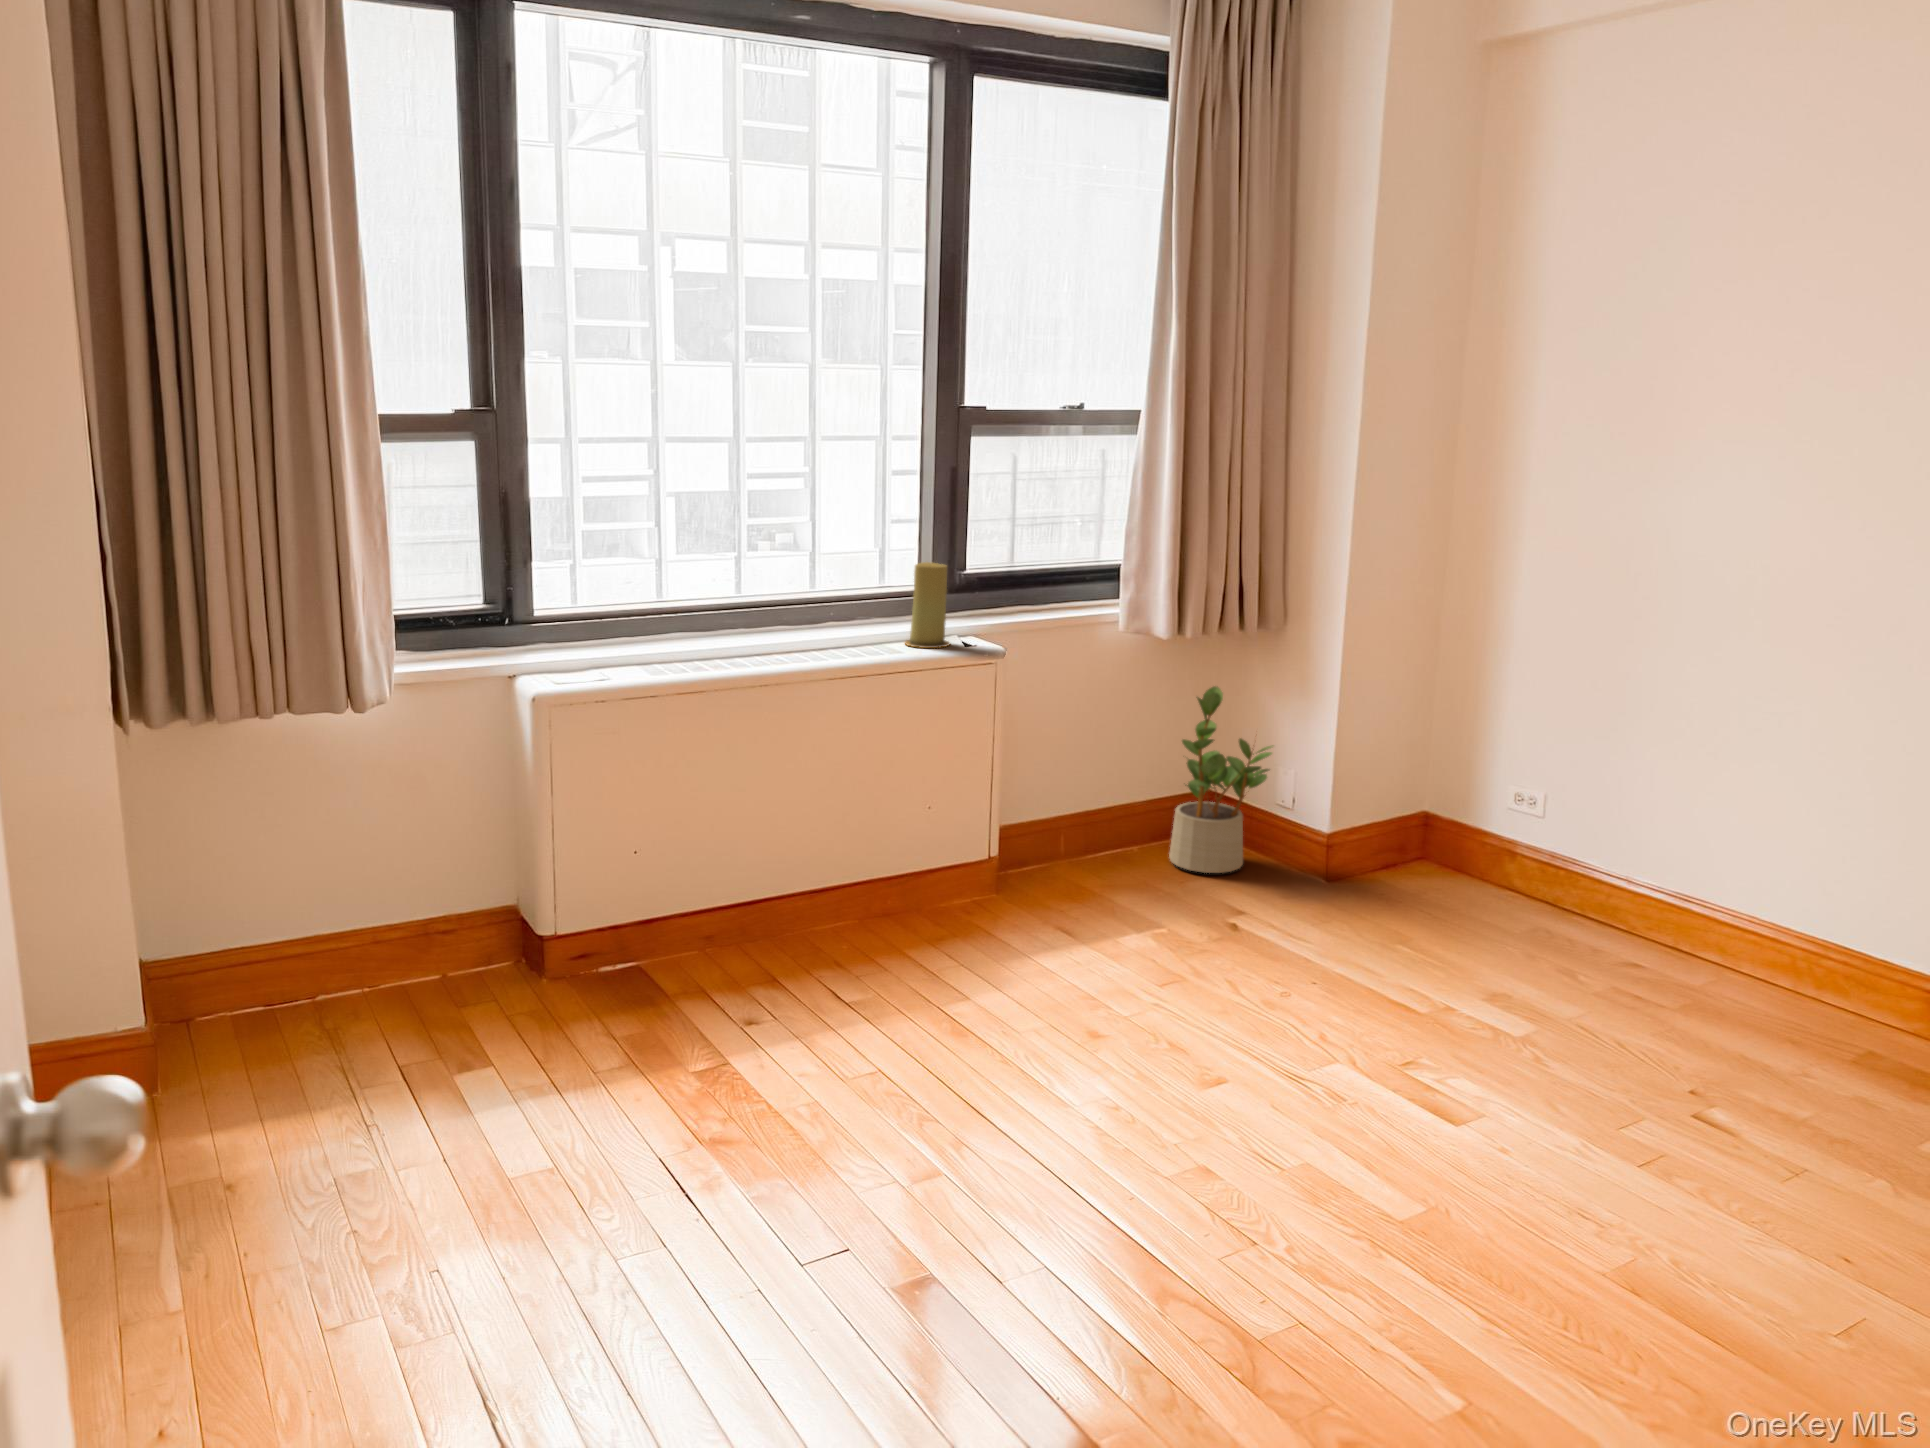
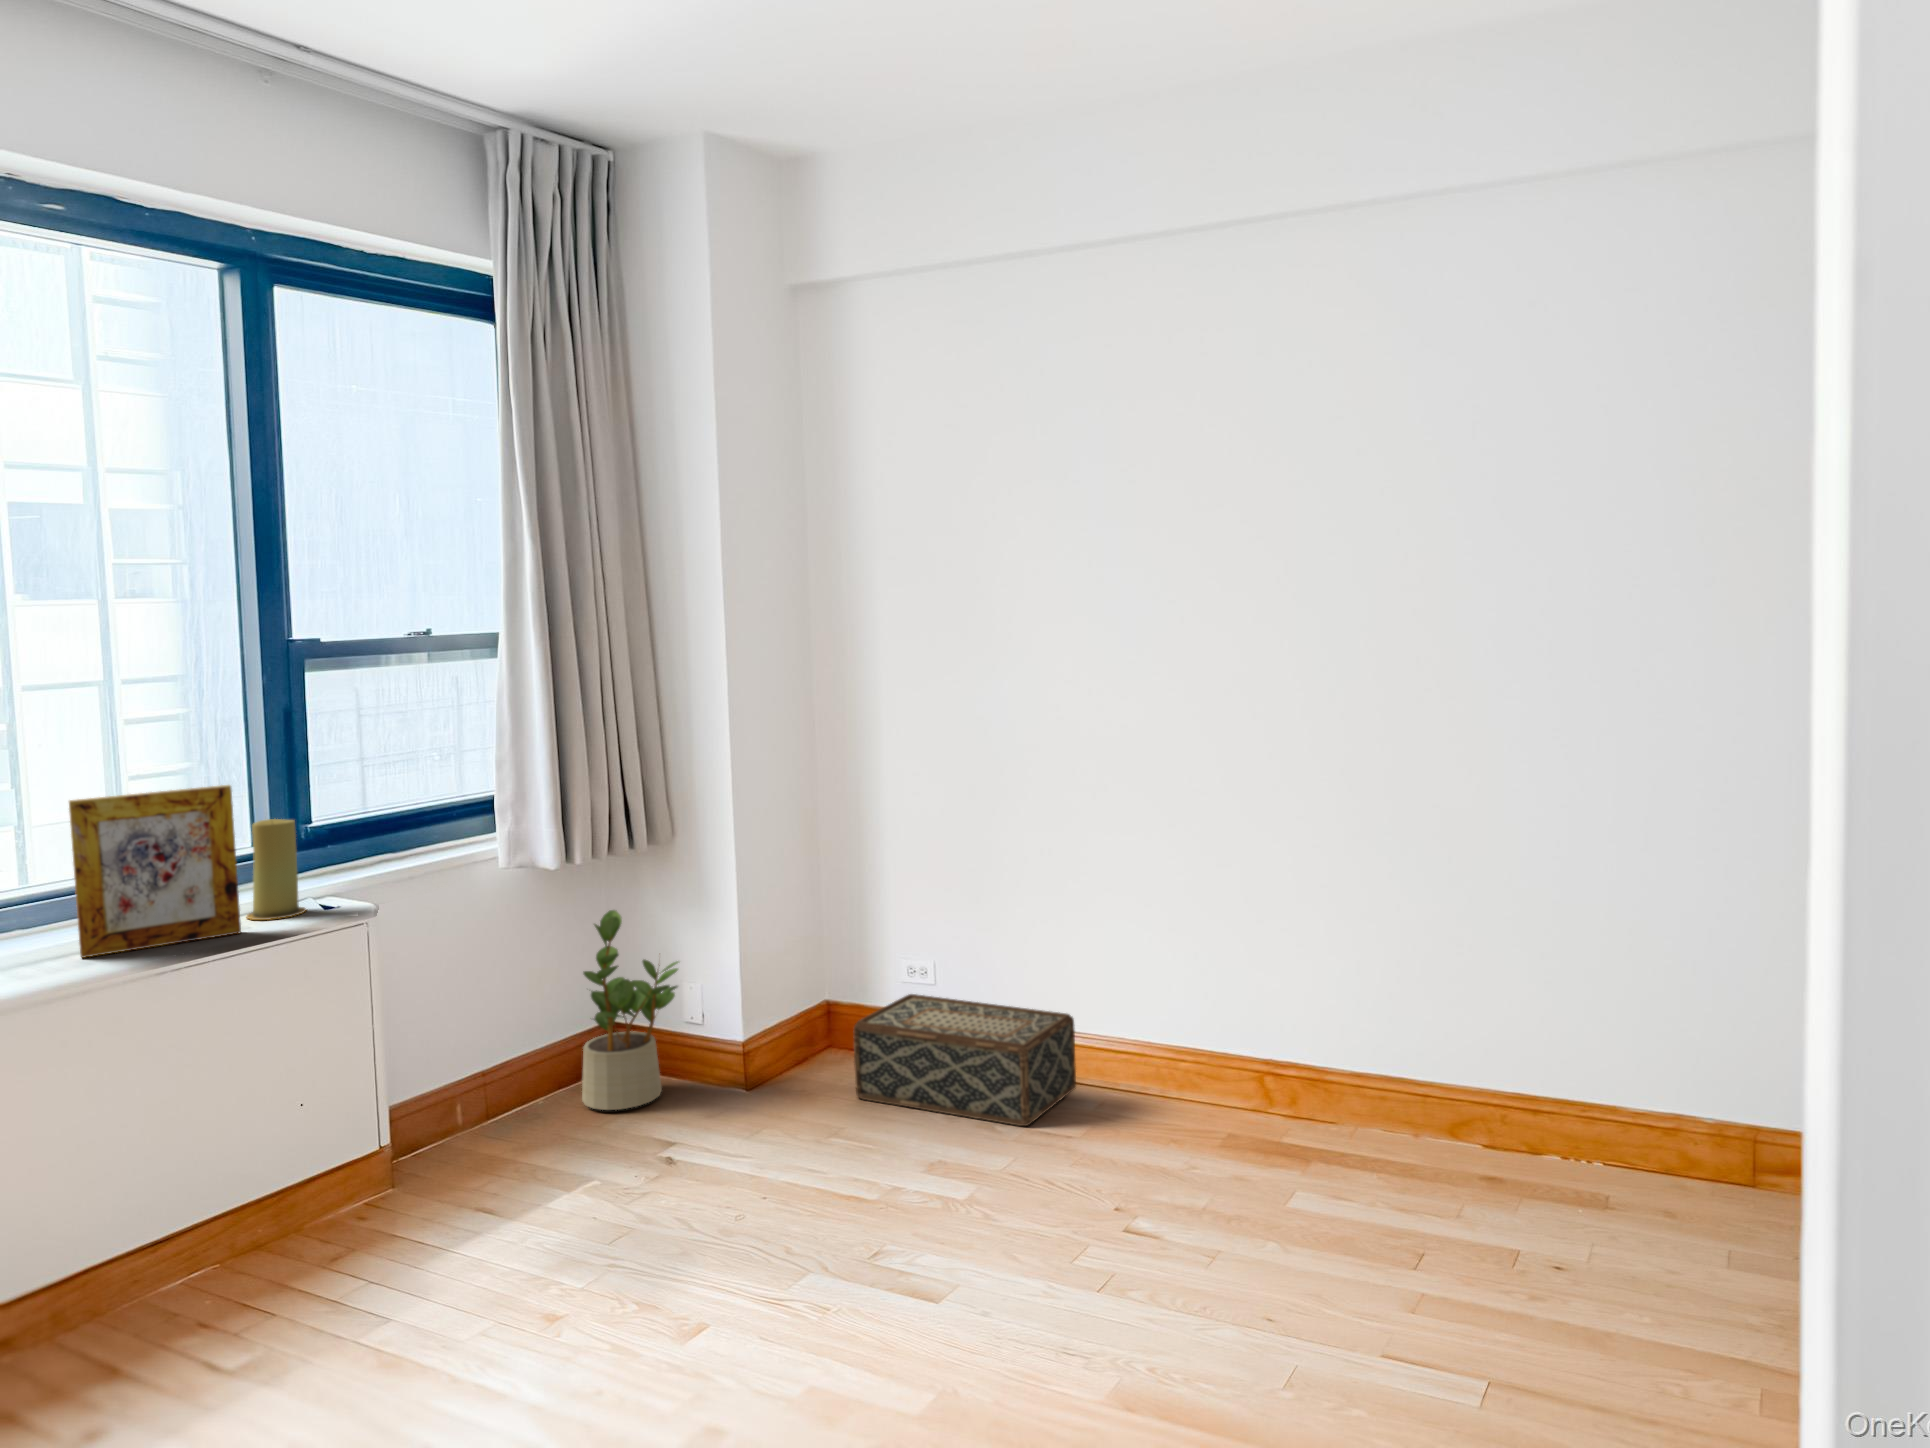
picture frame: none [783,528,899,656] -> present [69,785,241,958]
woven basket: none [1434,823,1698,986] -> present [854,994,1076,1126]

